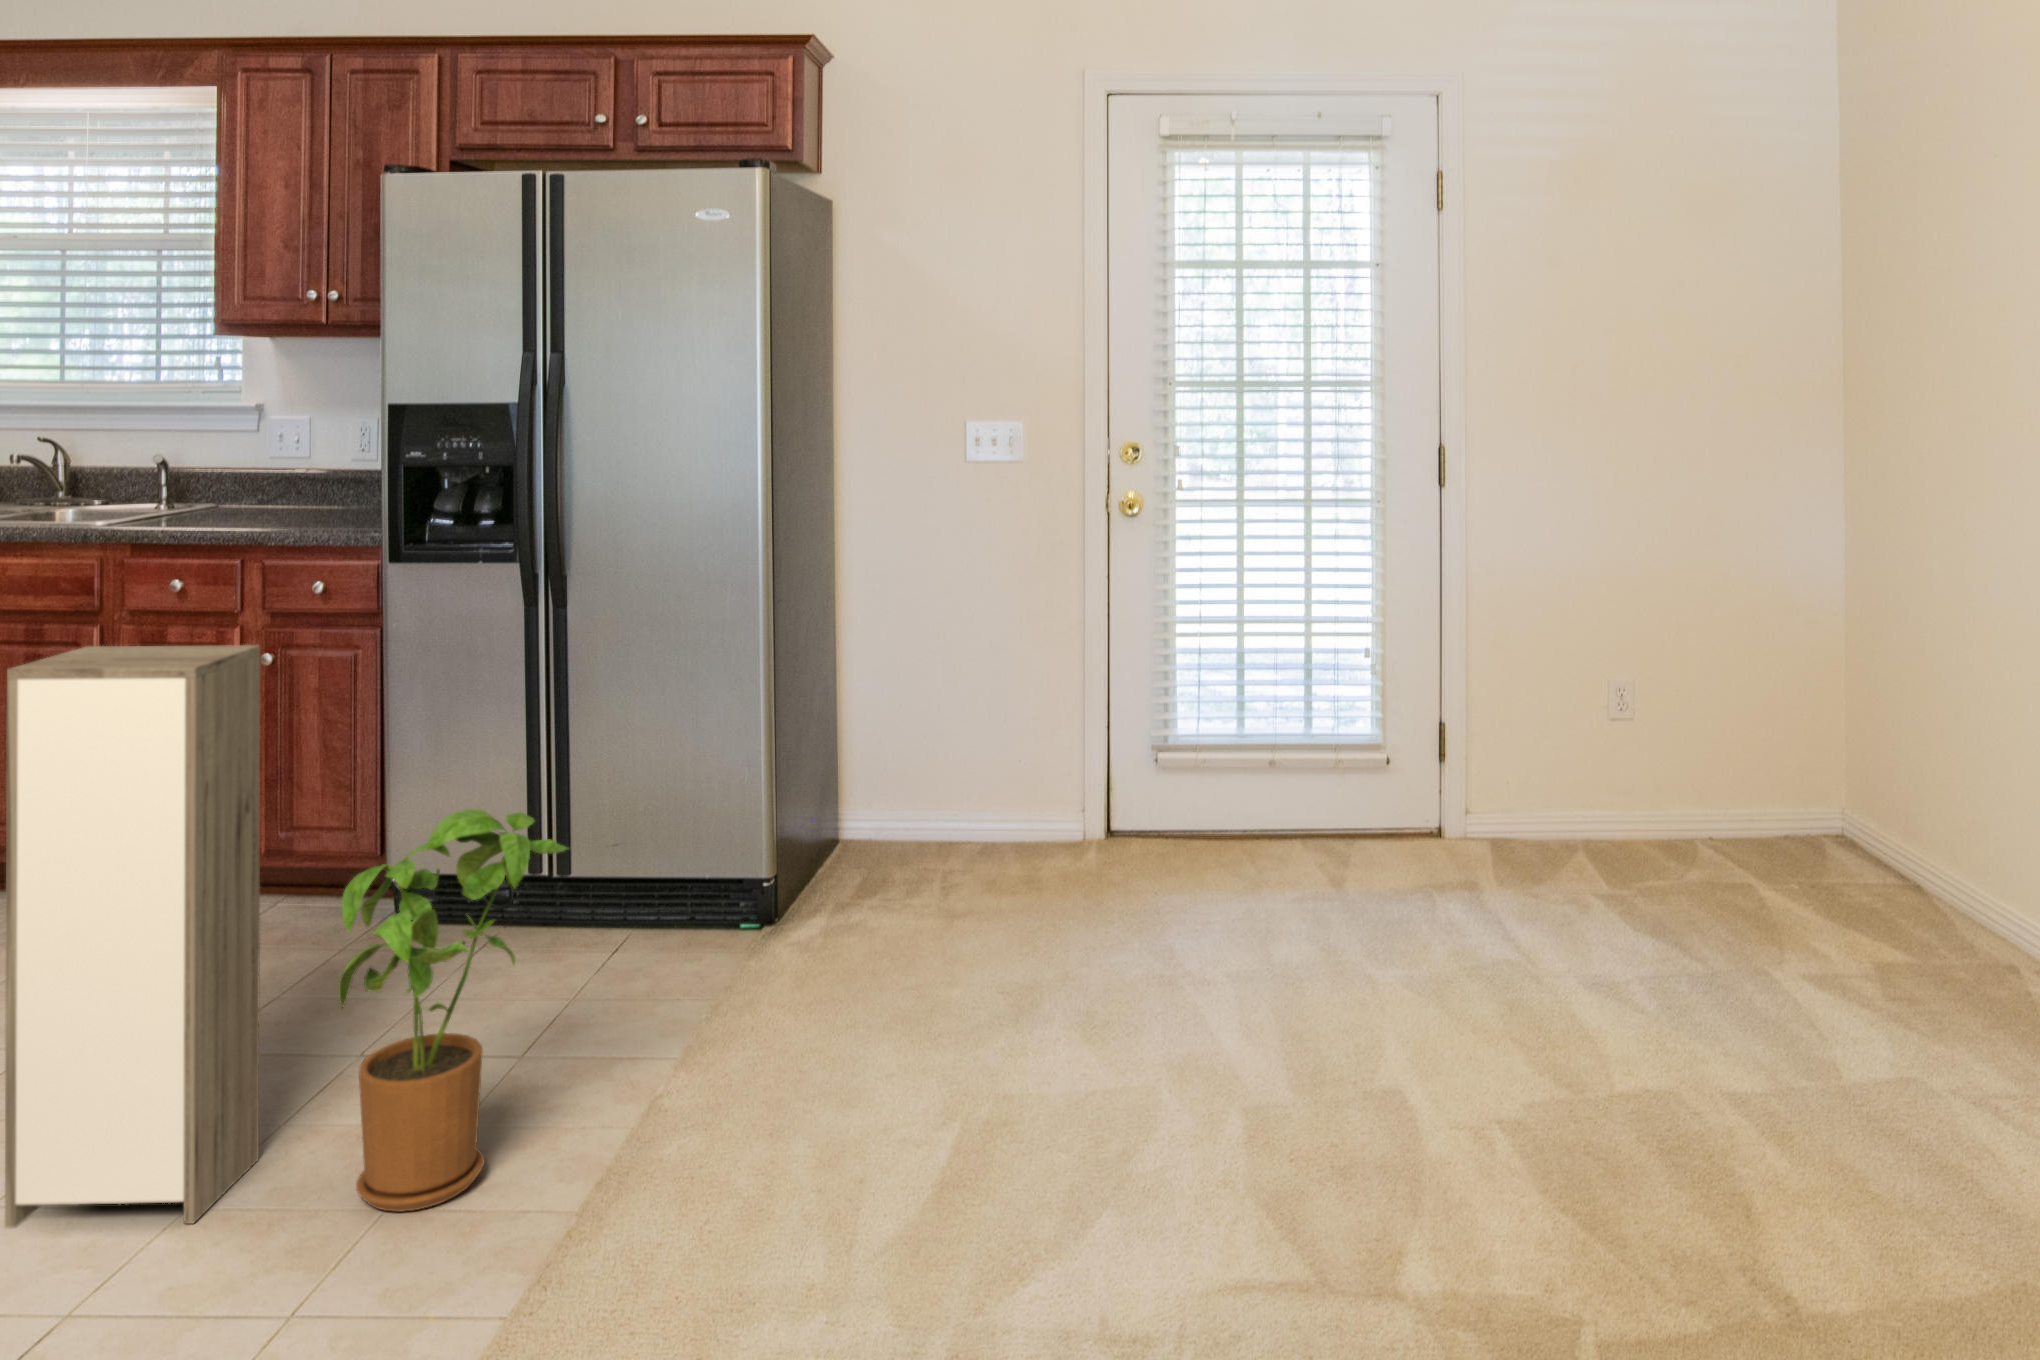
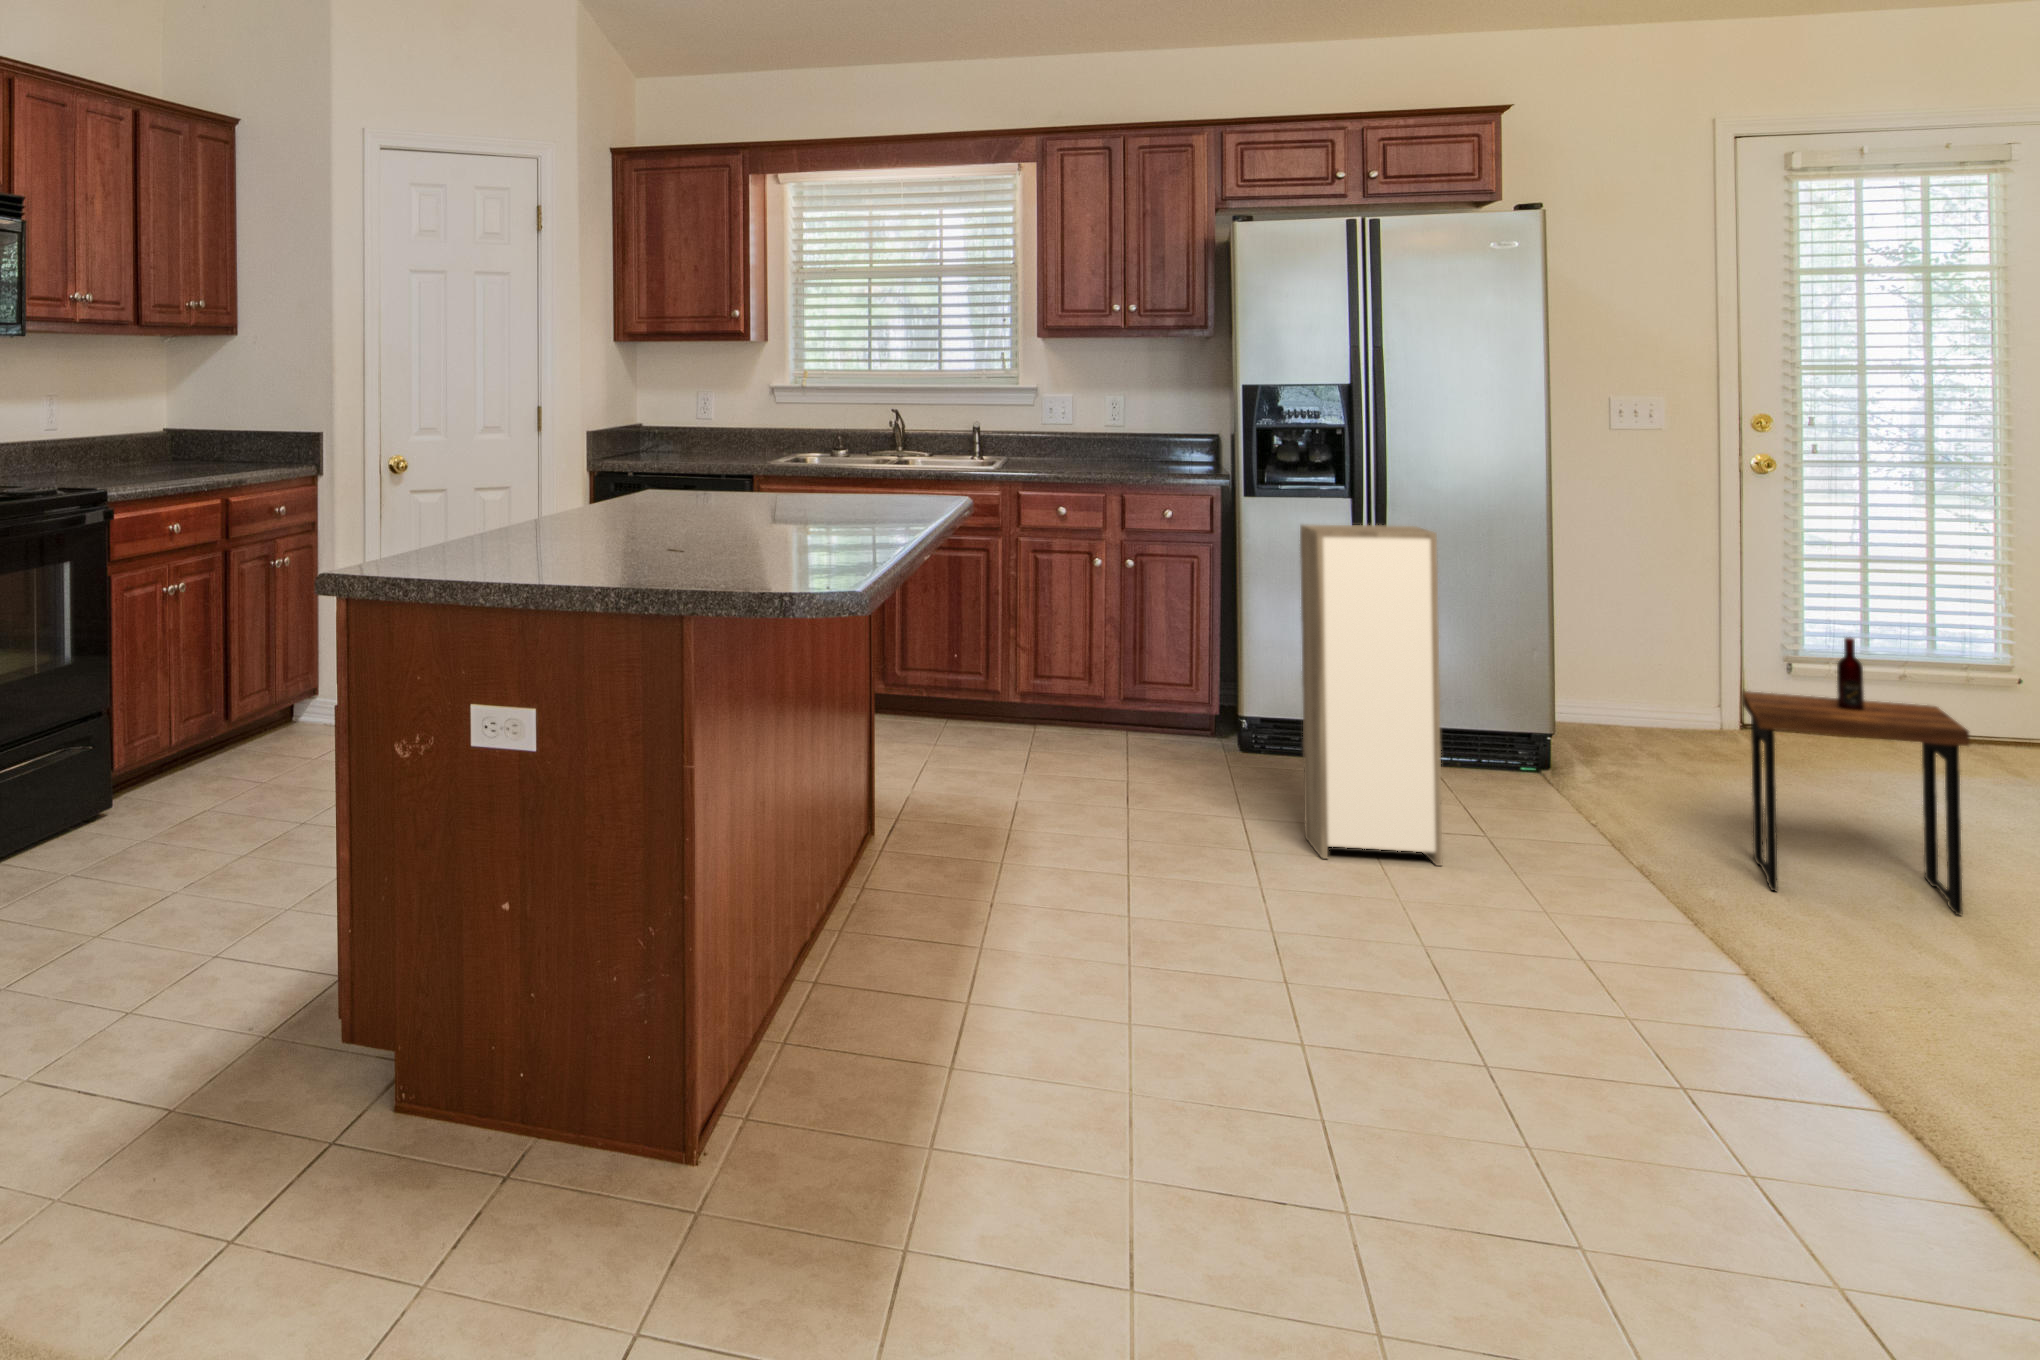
house plant: present [338,809,570,1212] -> none [1487,629,1643,871]
side table: none [637,811,948,1265] -> present [1742,637,1970,915]

